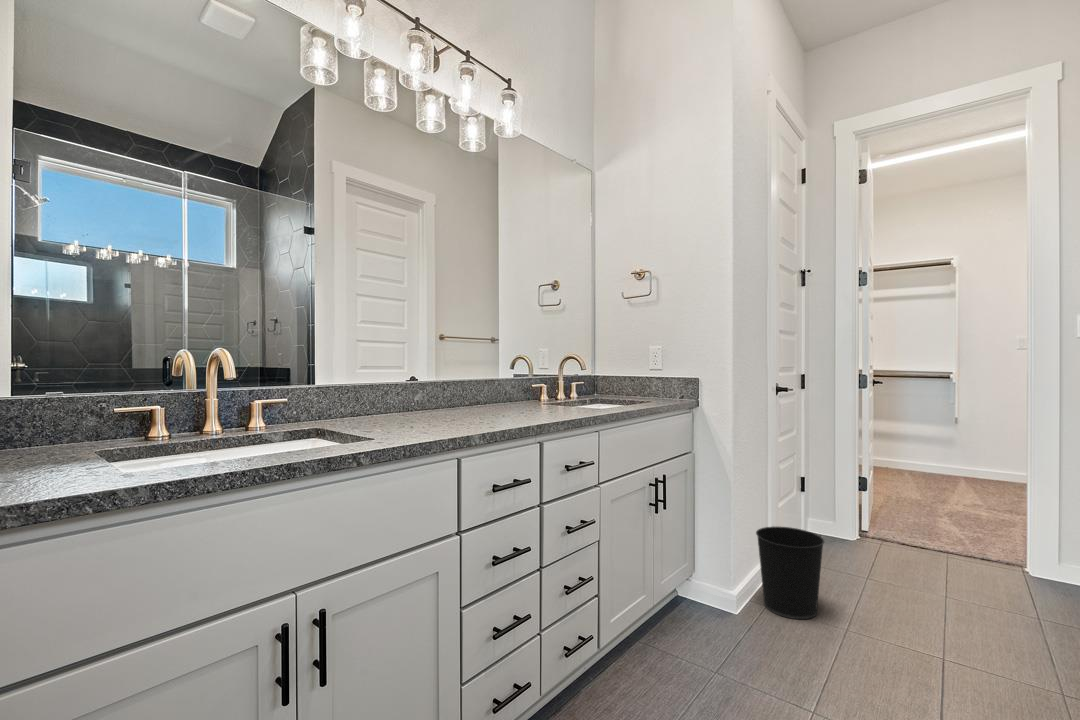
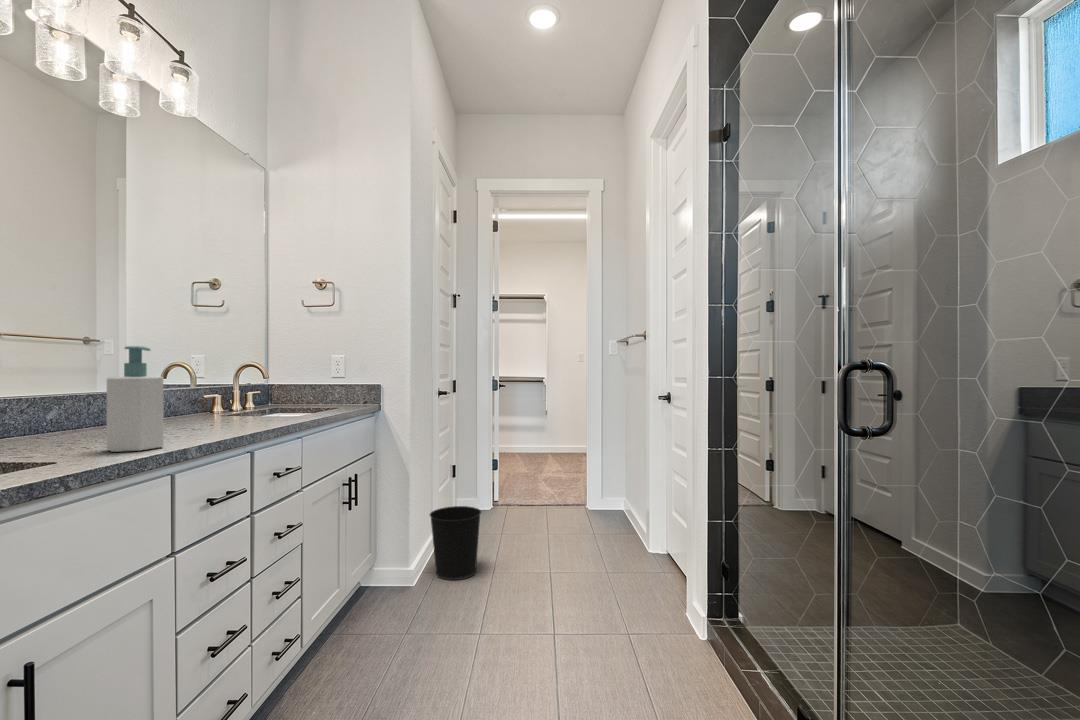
soap bottle: none [417,341,457,434] -> present [107,346,164,452]

